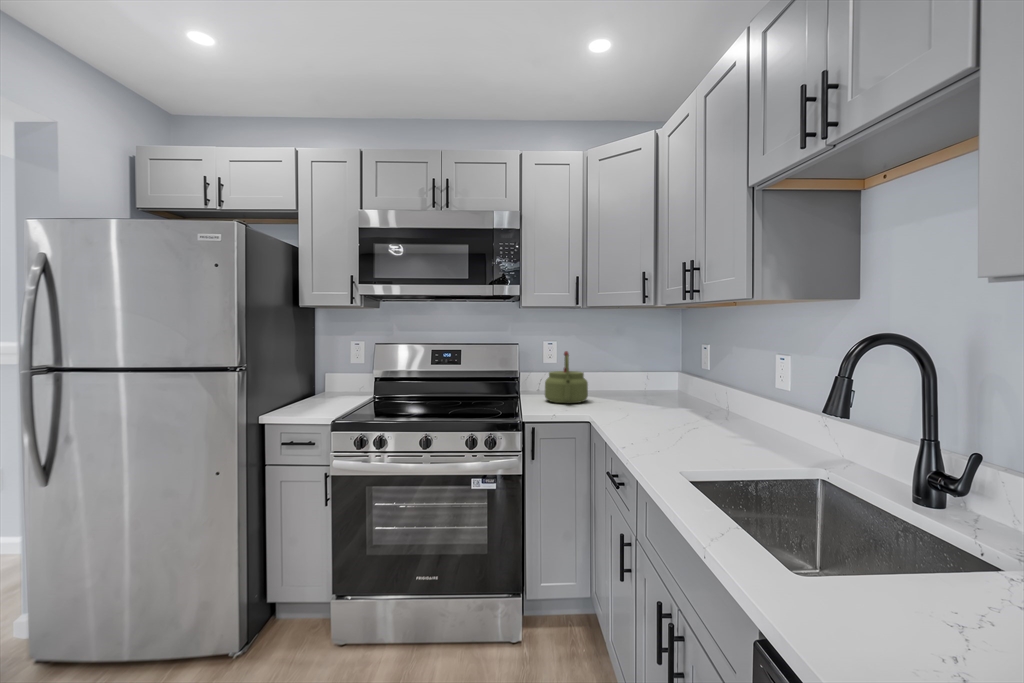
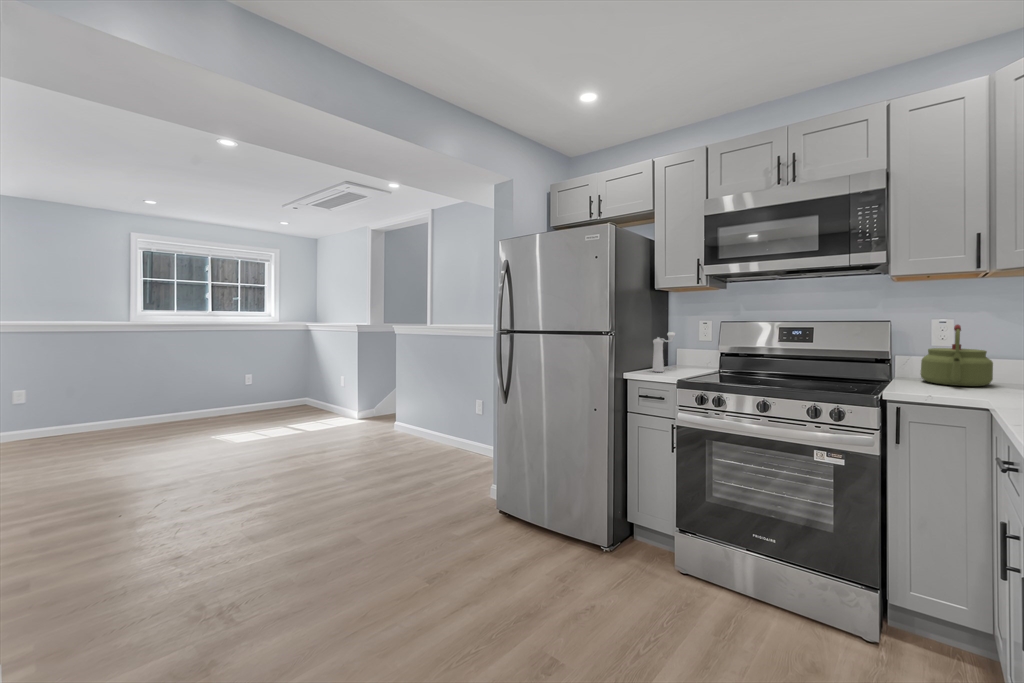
pepper mill: none [299,362,327,412] -> present [653,332,675,372]

